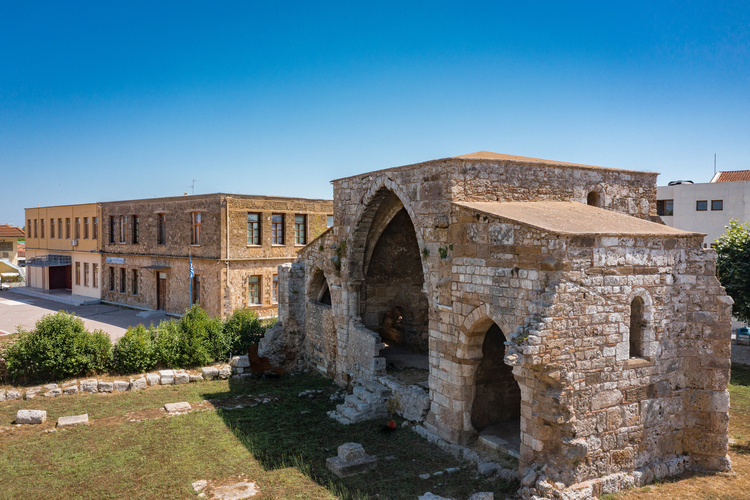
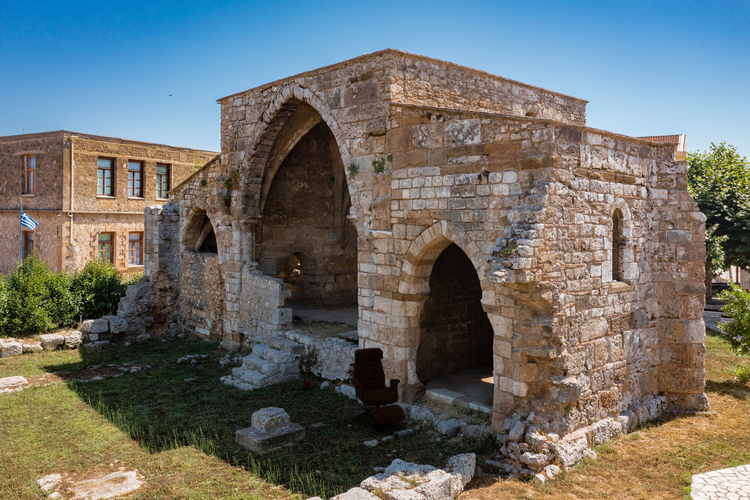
lounge chair: present [248,344,286,380] -> present [350,348,405,433]

